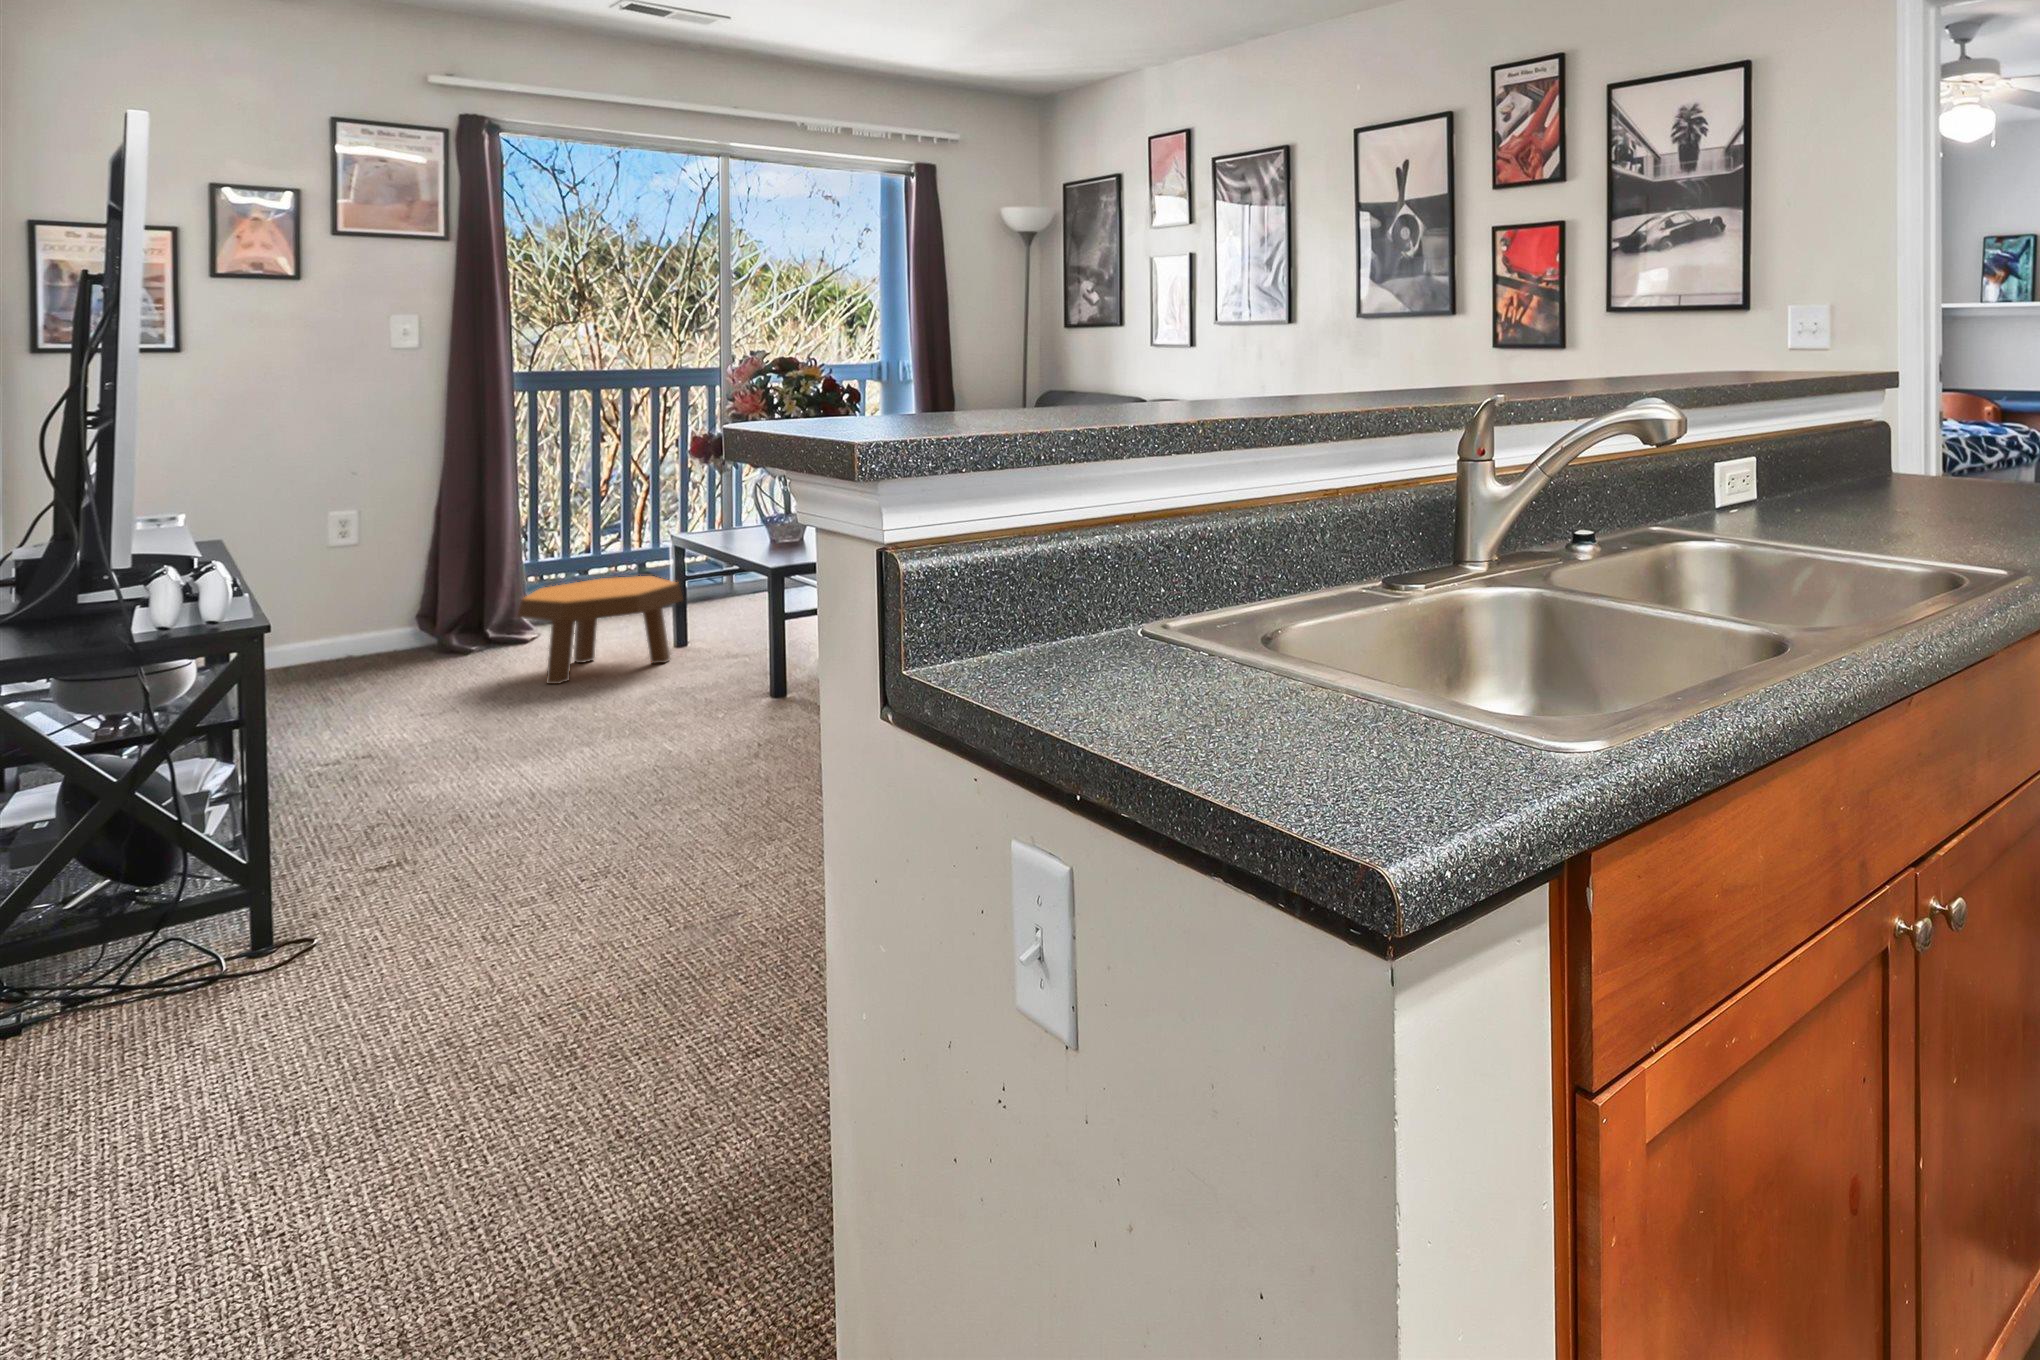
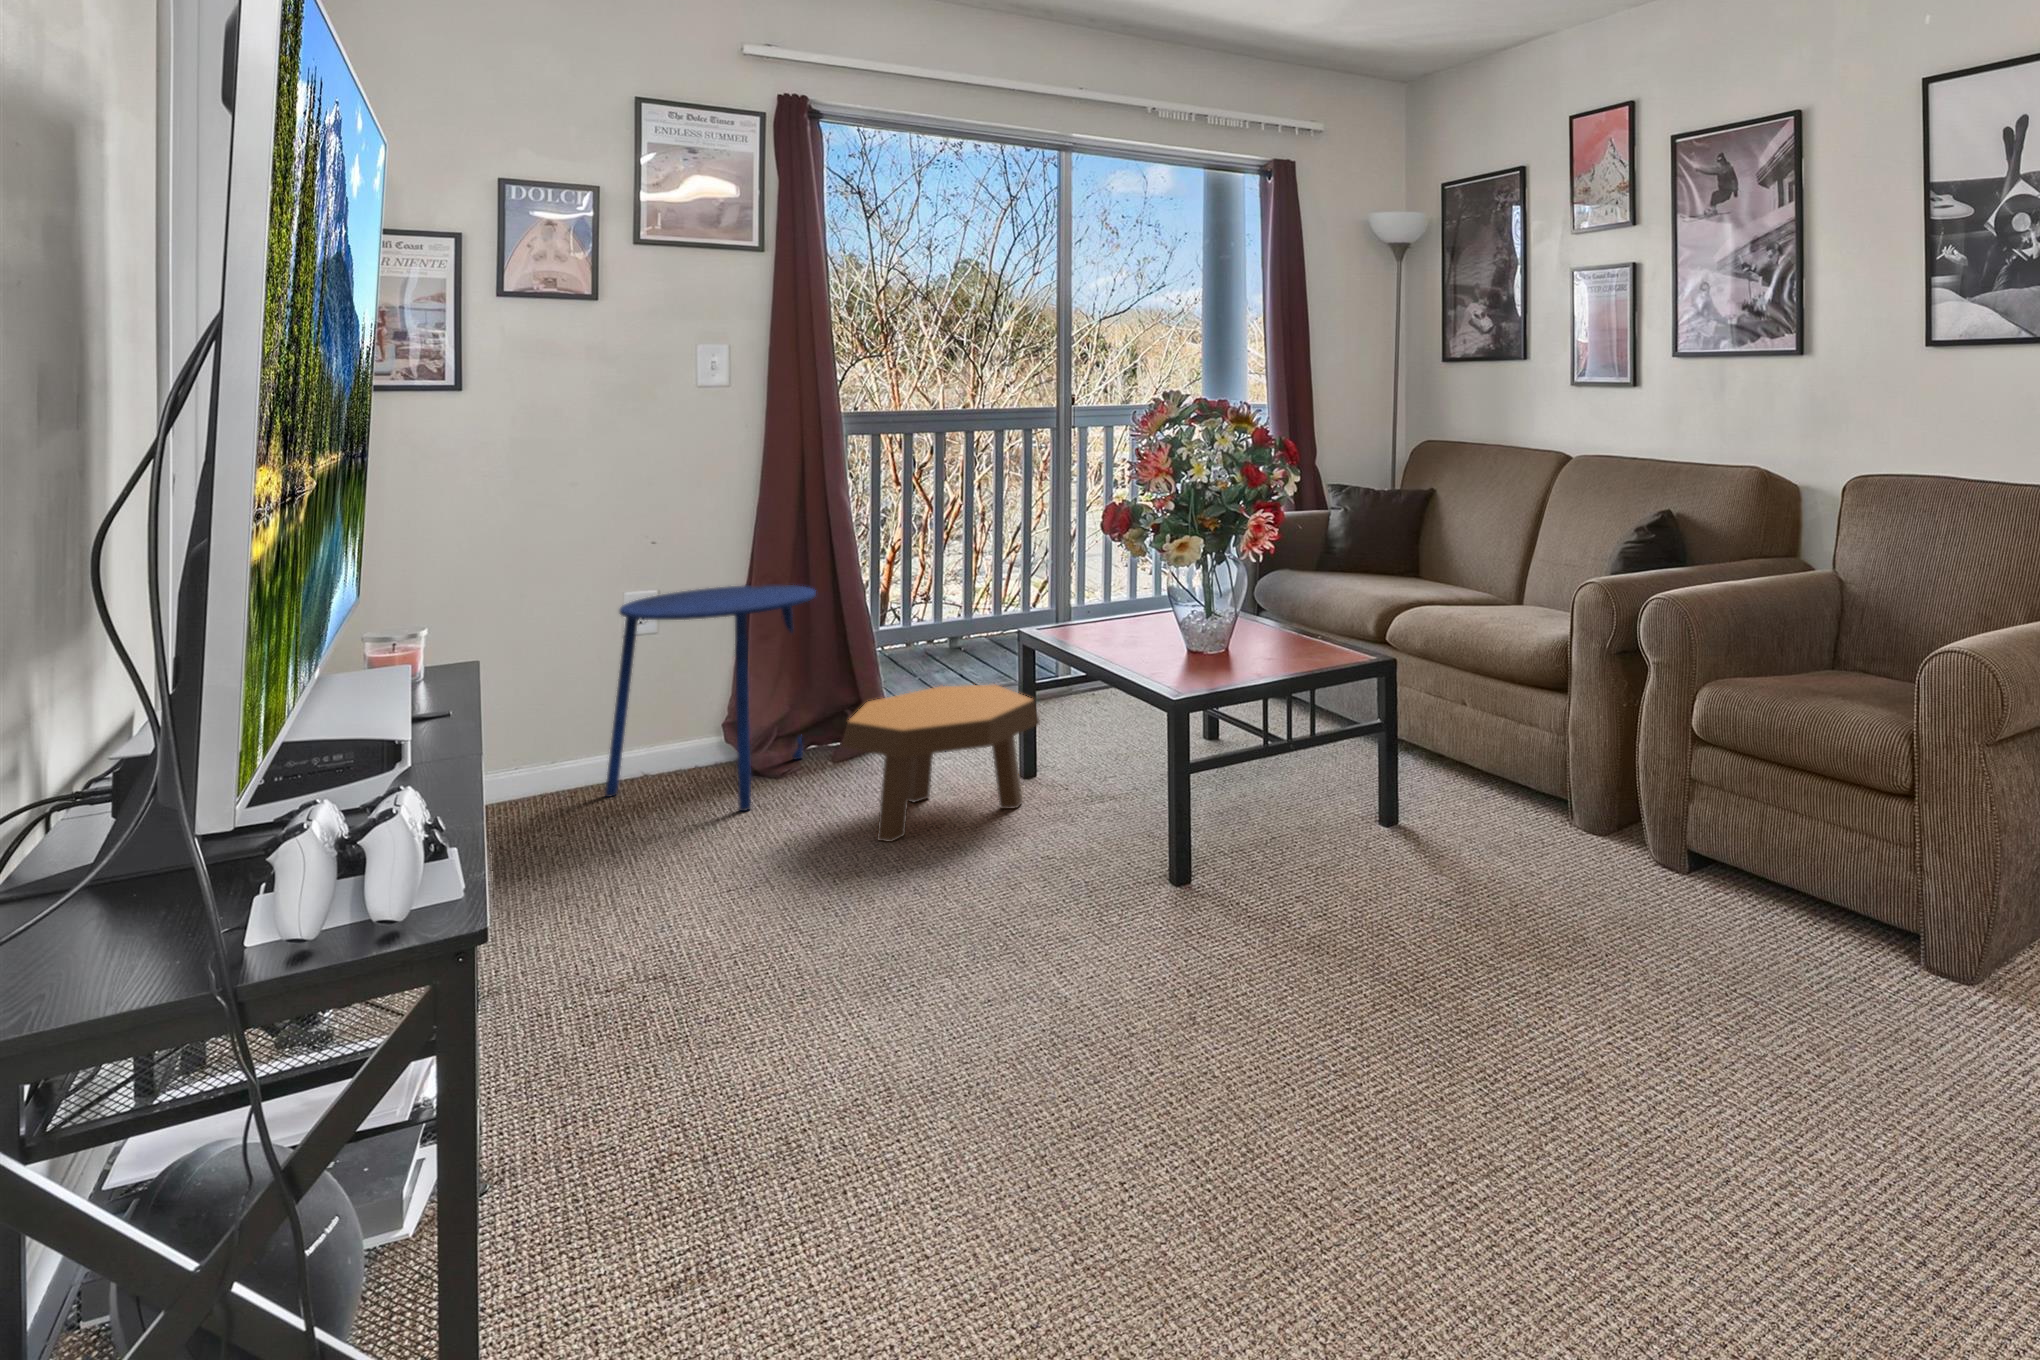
side table: none [315,506,498,673] -> present [605,585,816,811]

